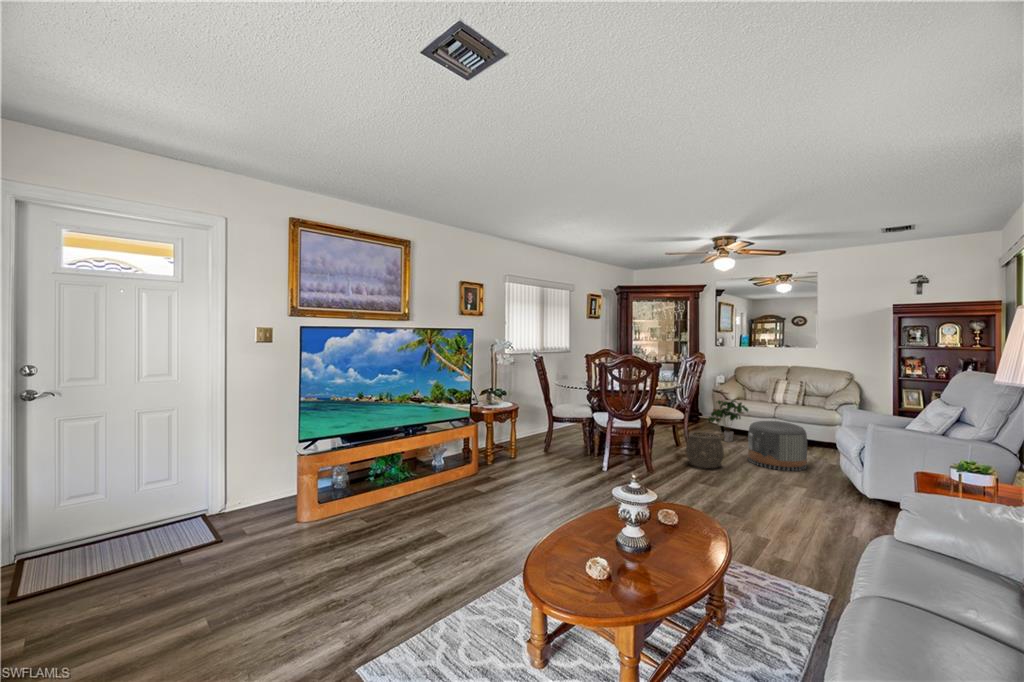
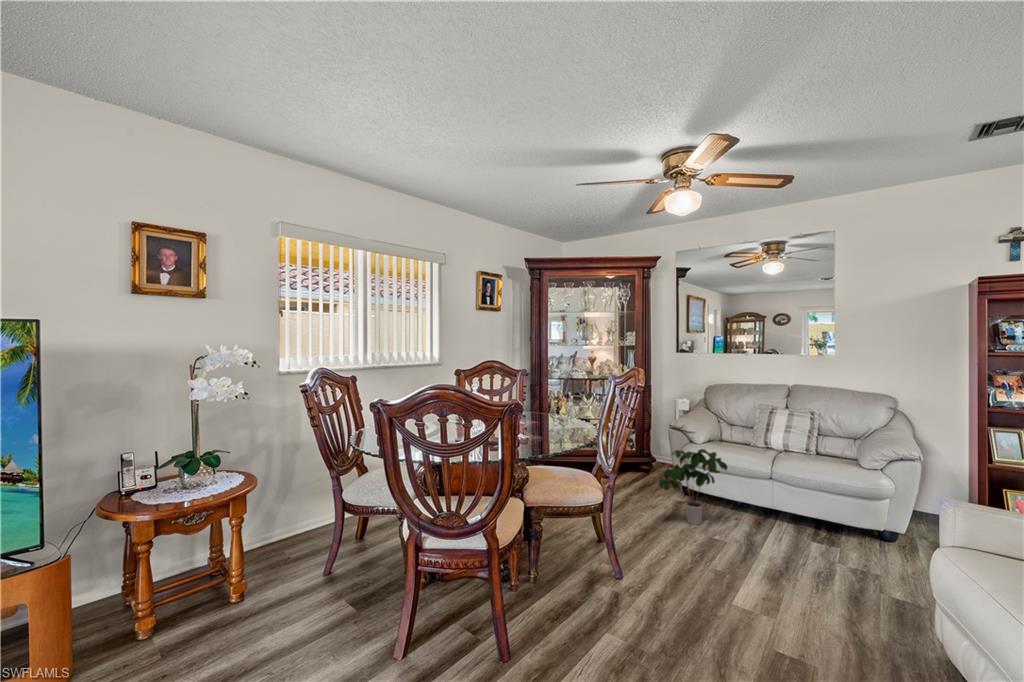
pouf: present [748,421,807,471] -> none [730,504,851,630]
woven basket: present [686,432,724,468] -> none [604,534,682,628]

